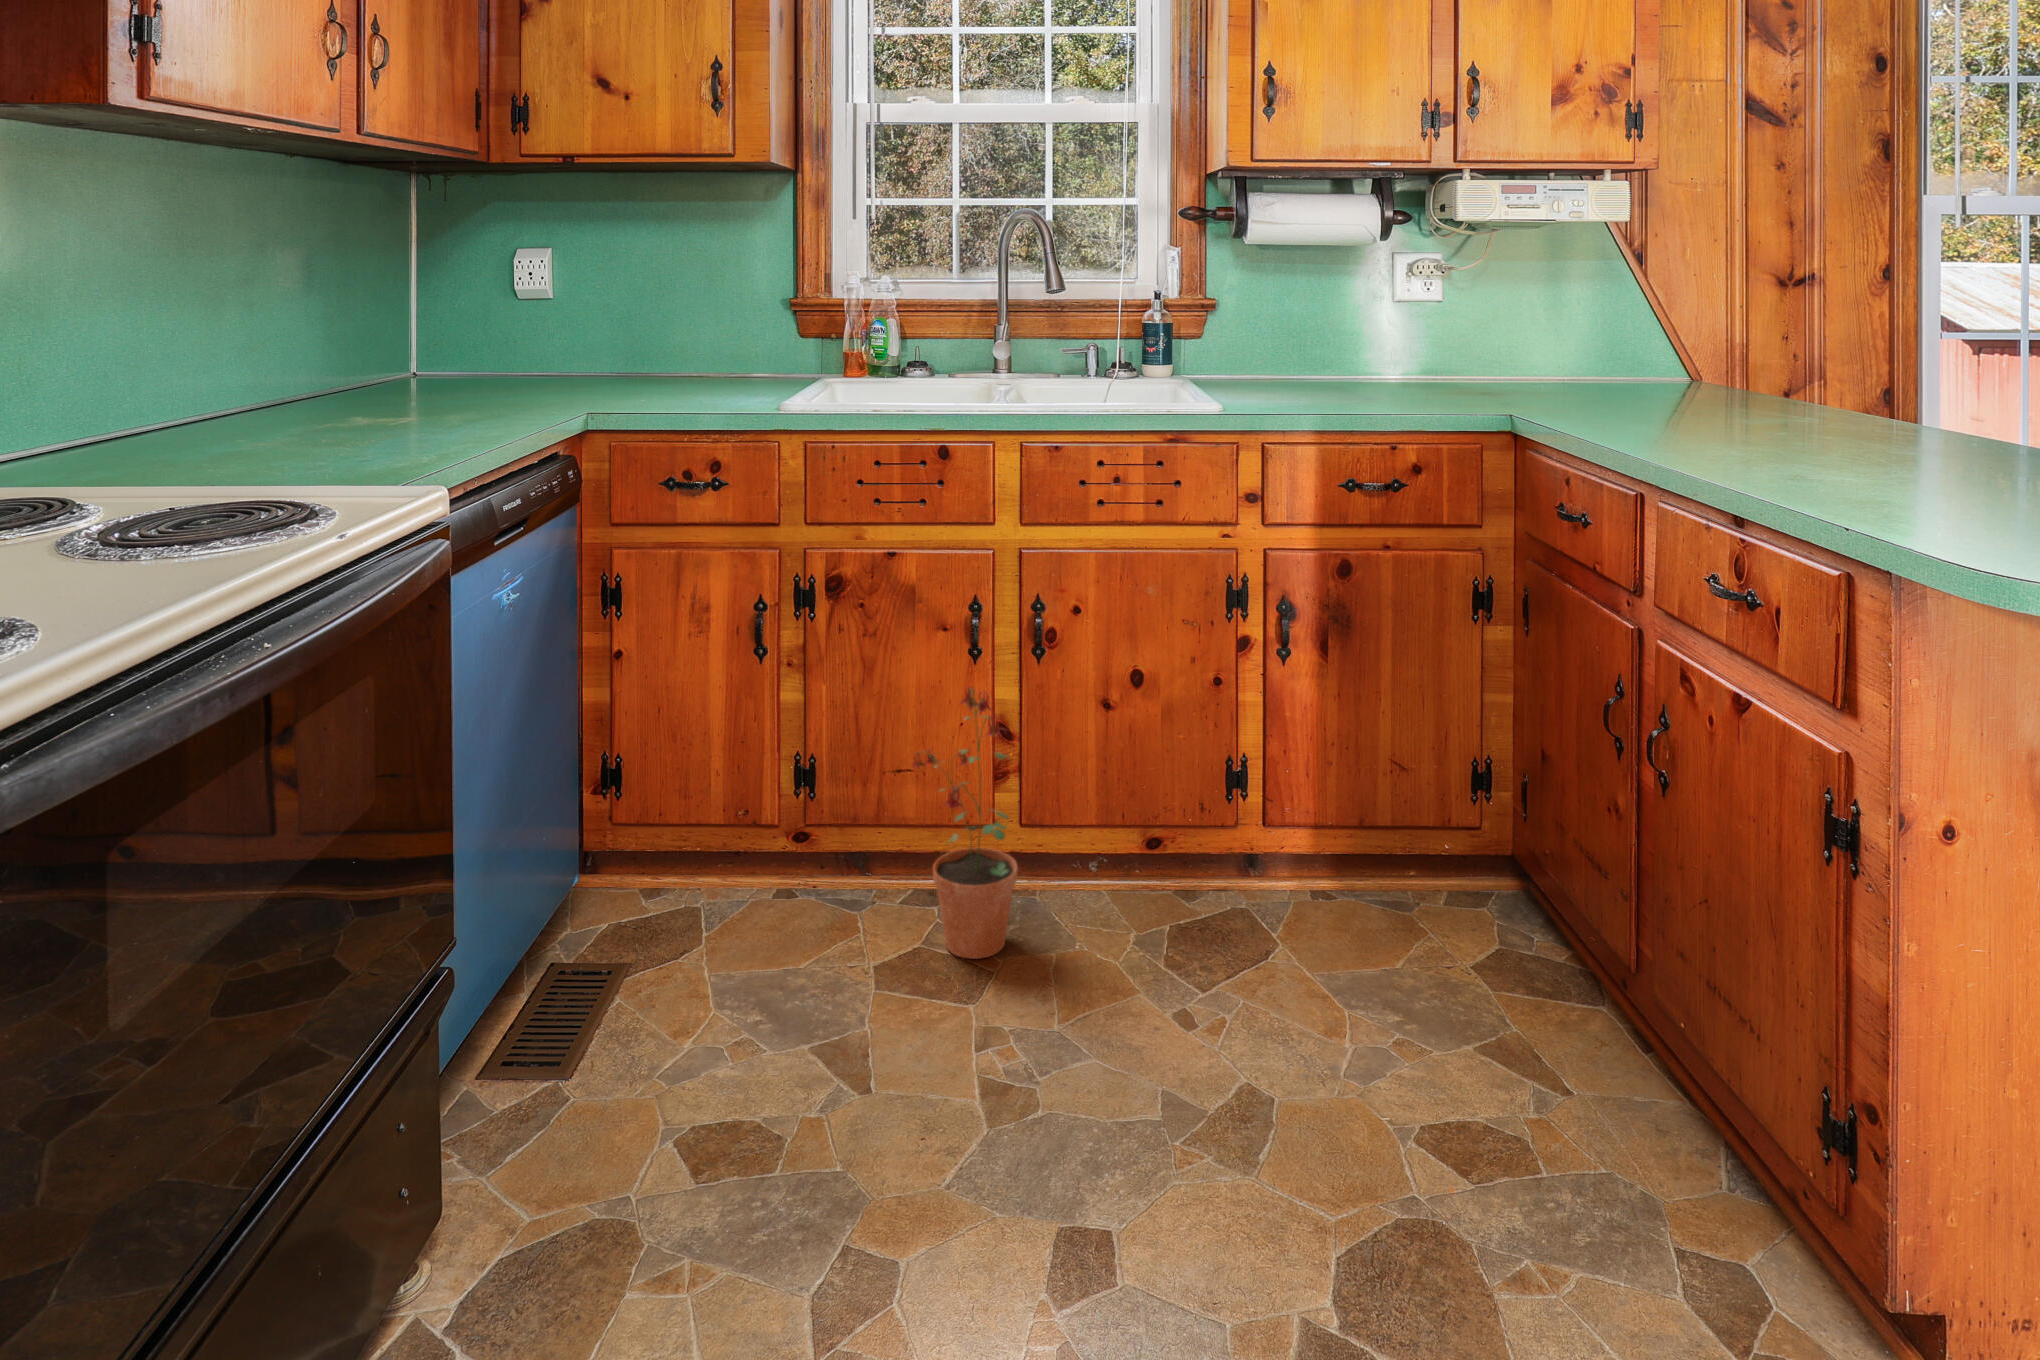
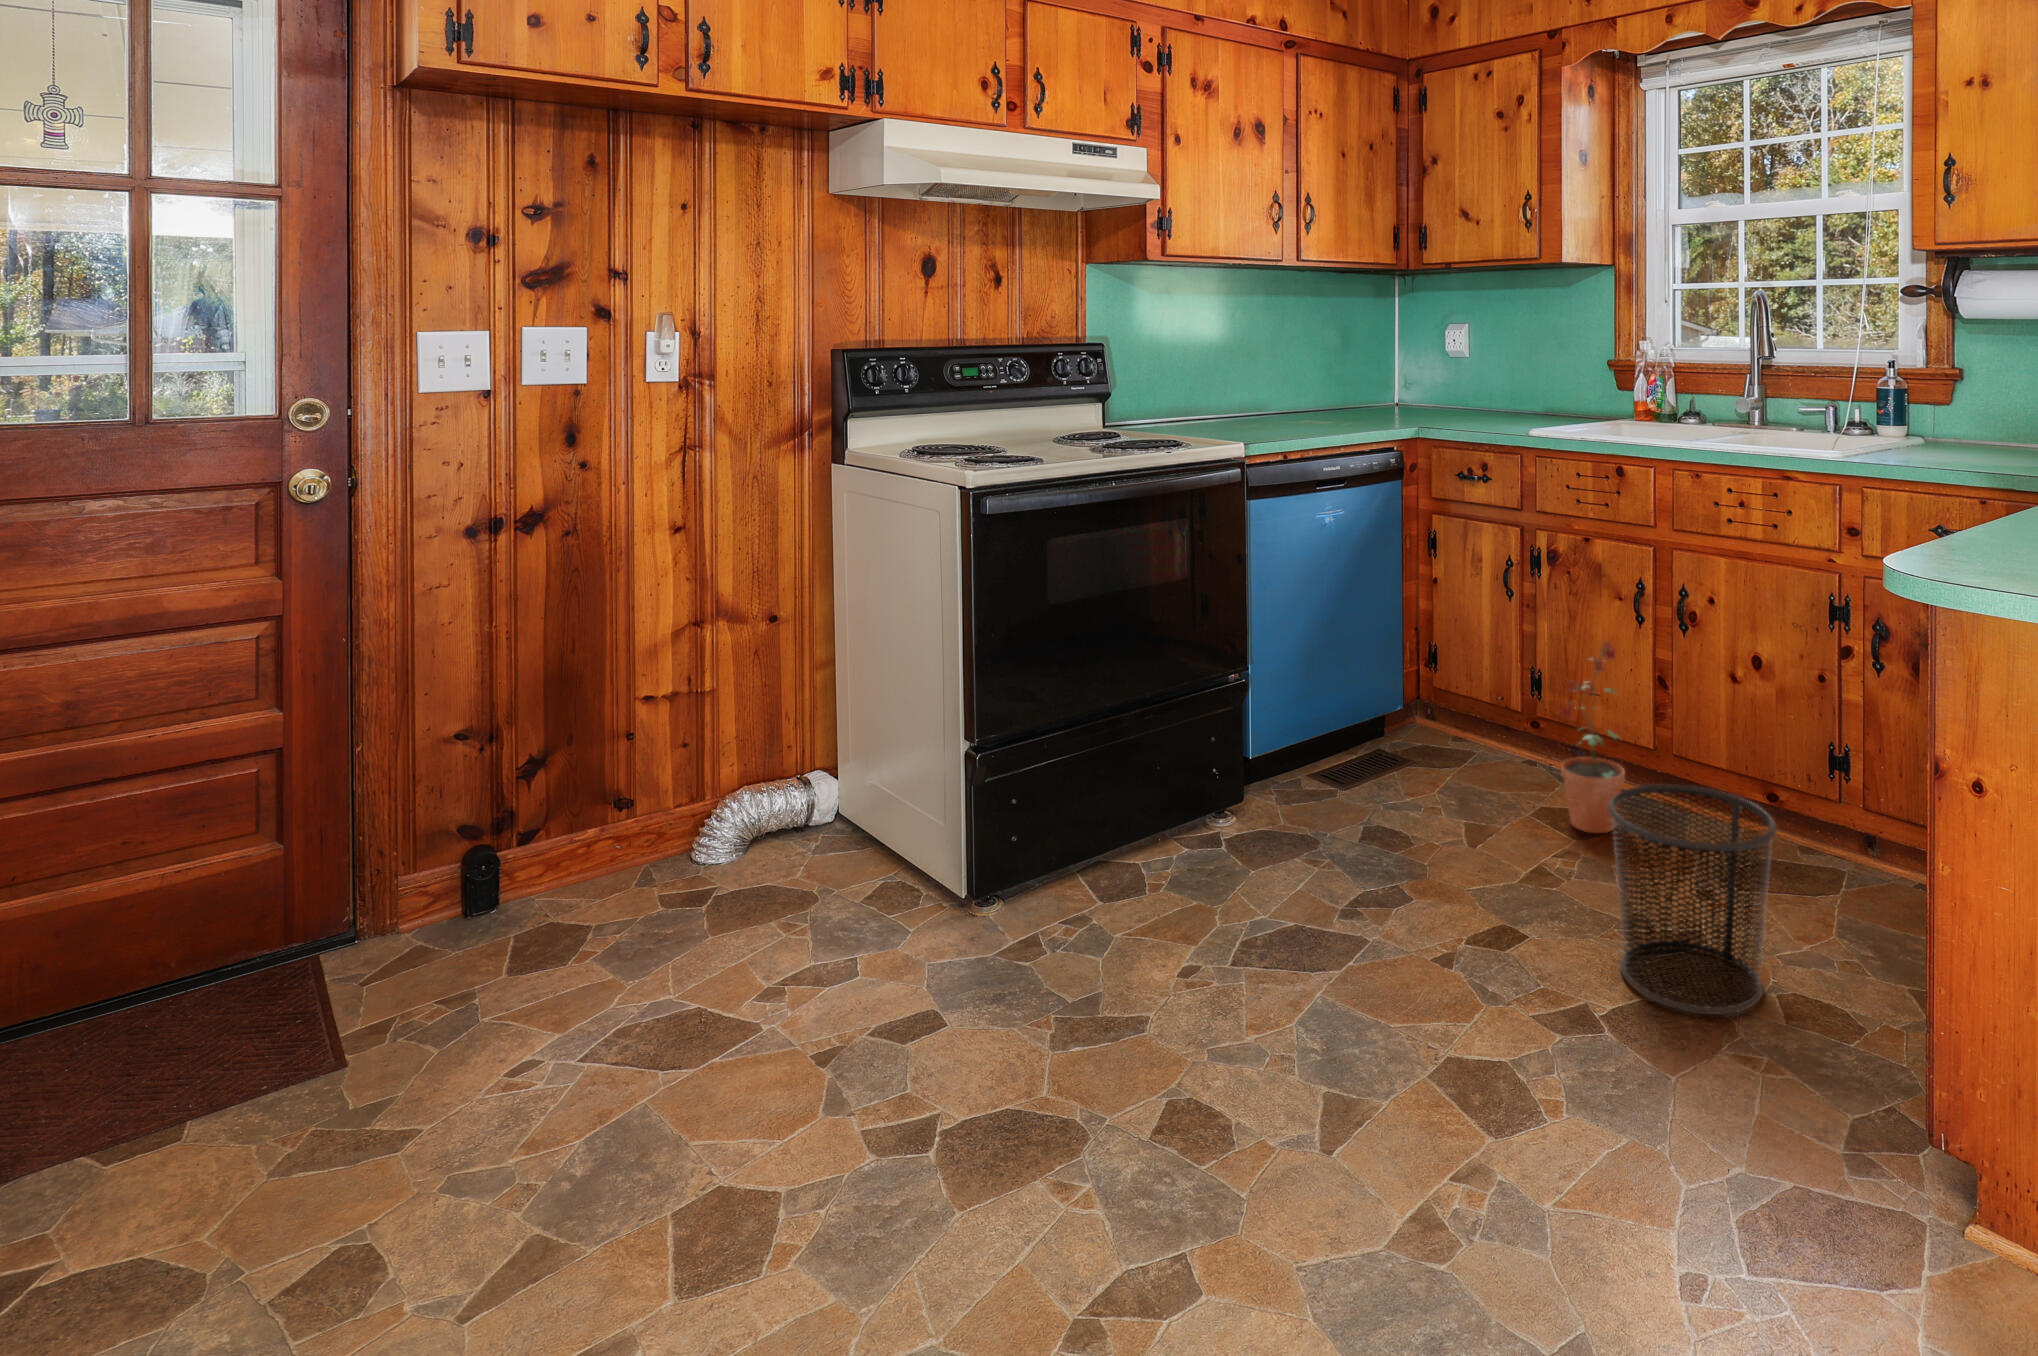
waste bin: none [1209,869,1432,1200] -> present [1608,784,1777,1014]

